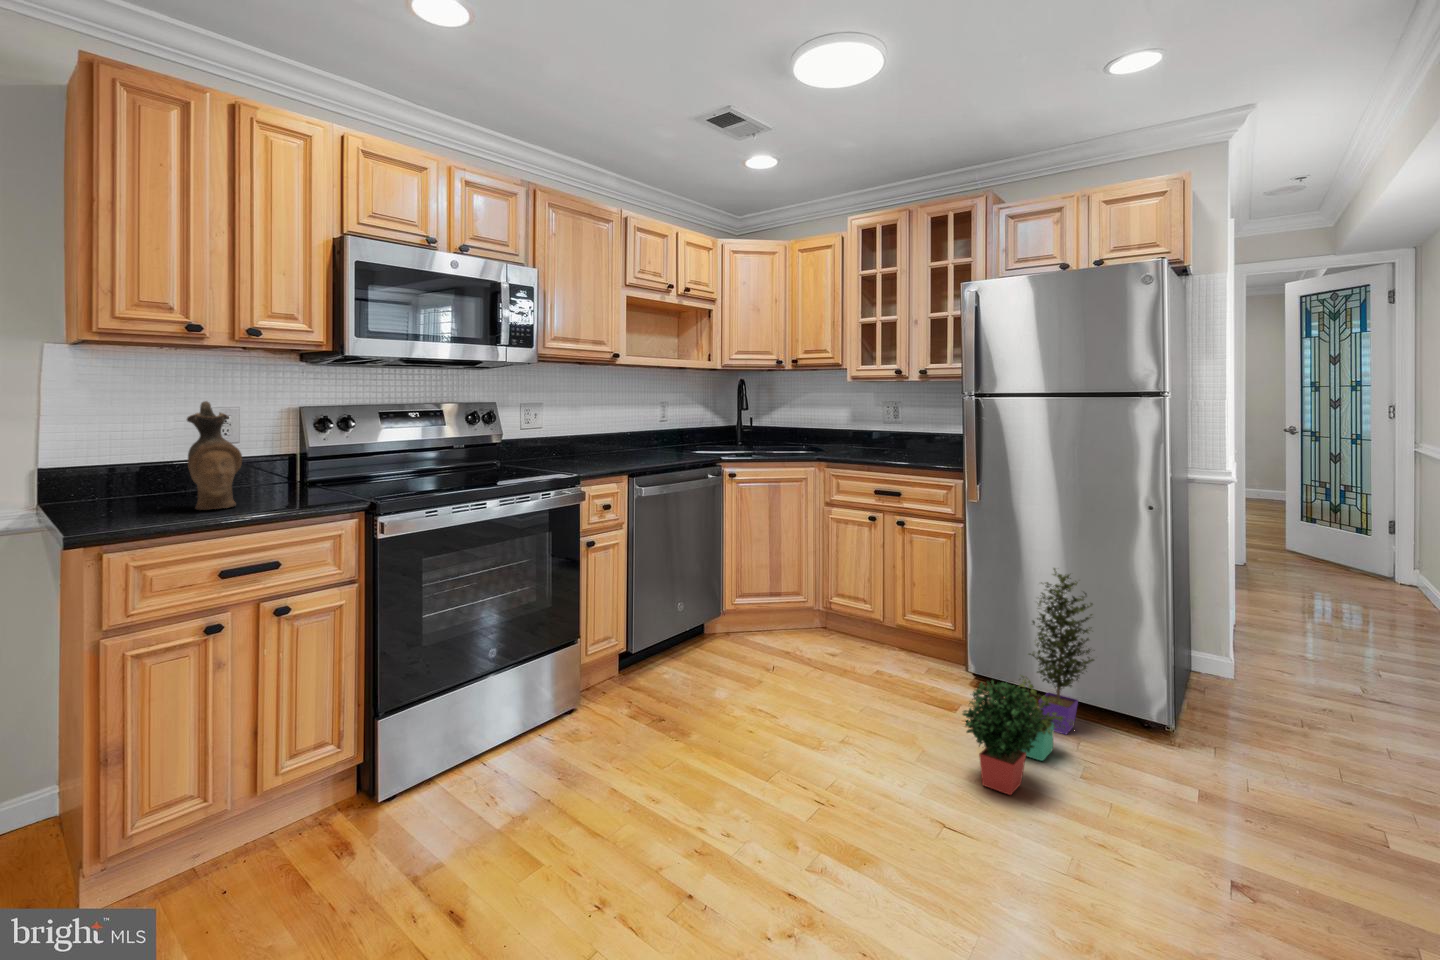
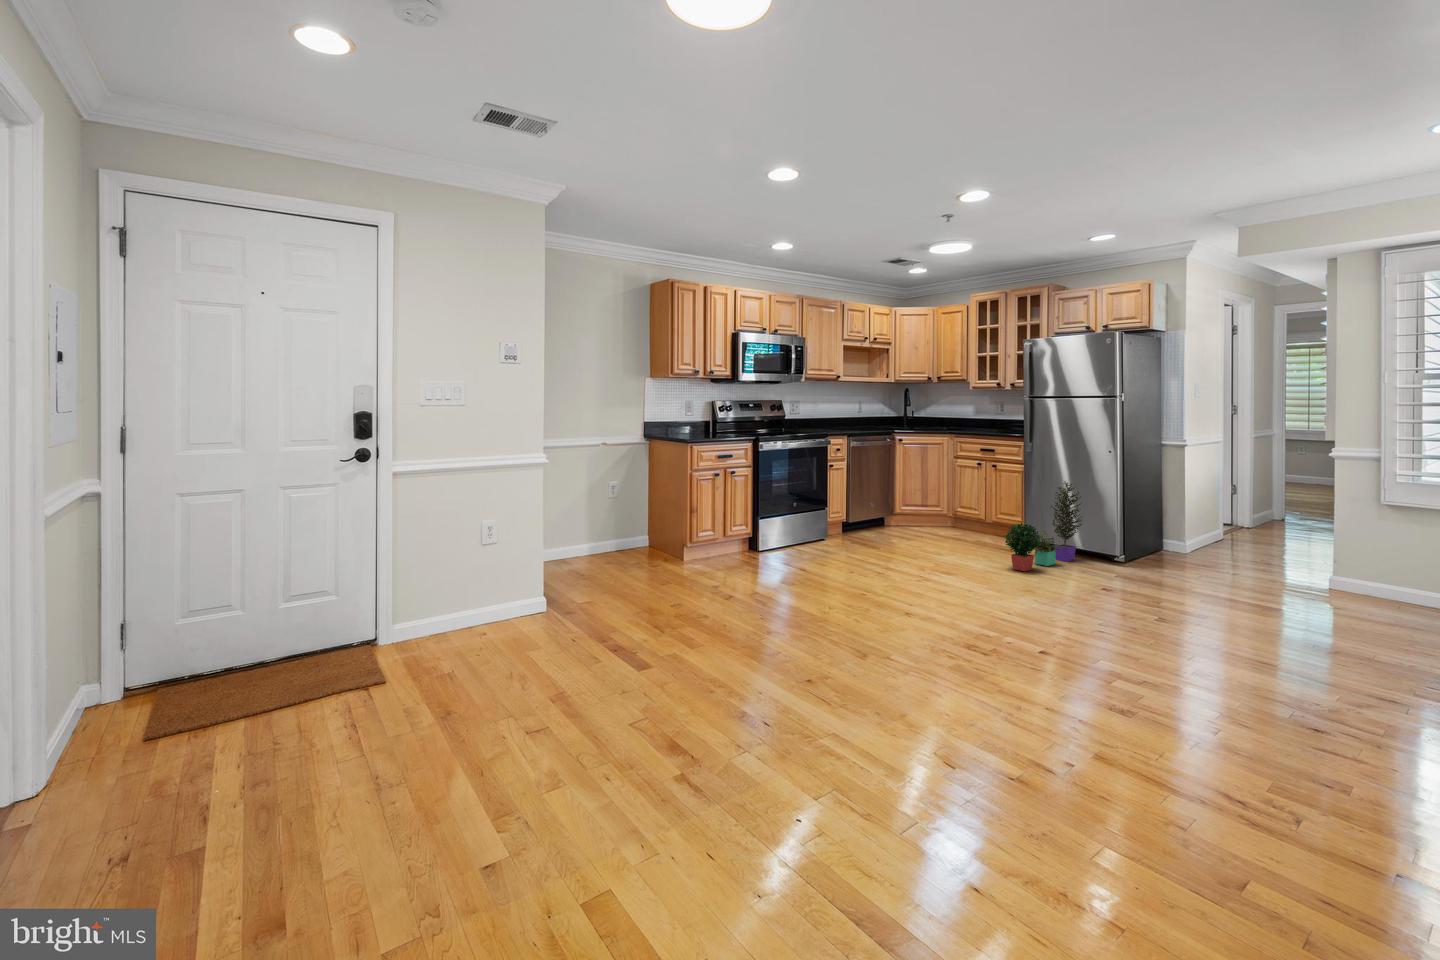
ceramic pitcher: present [187,401,242,510] -> none [696,400,713,439]

